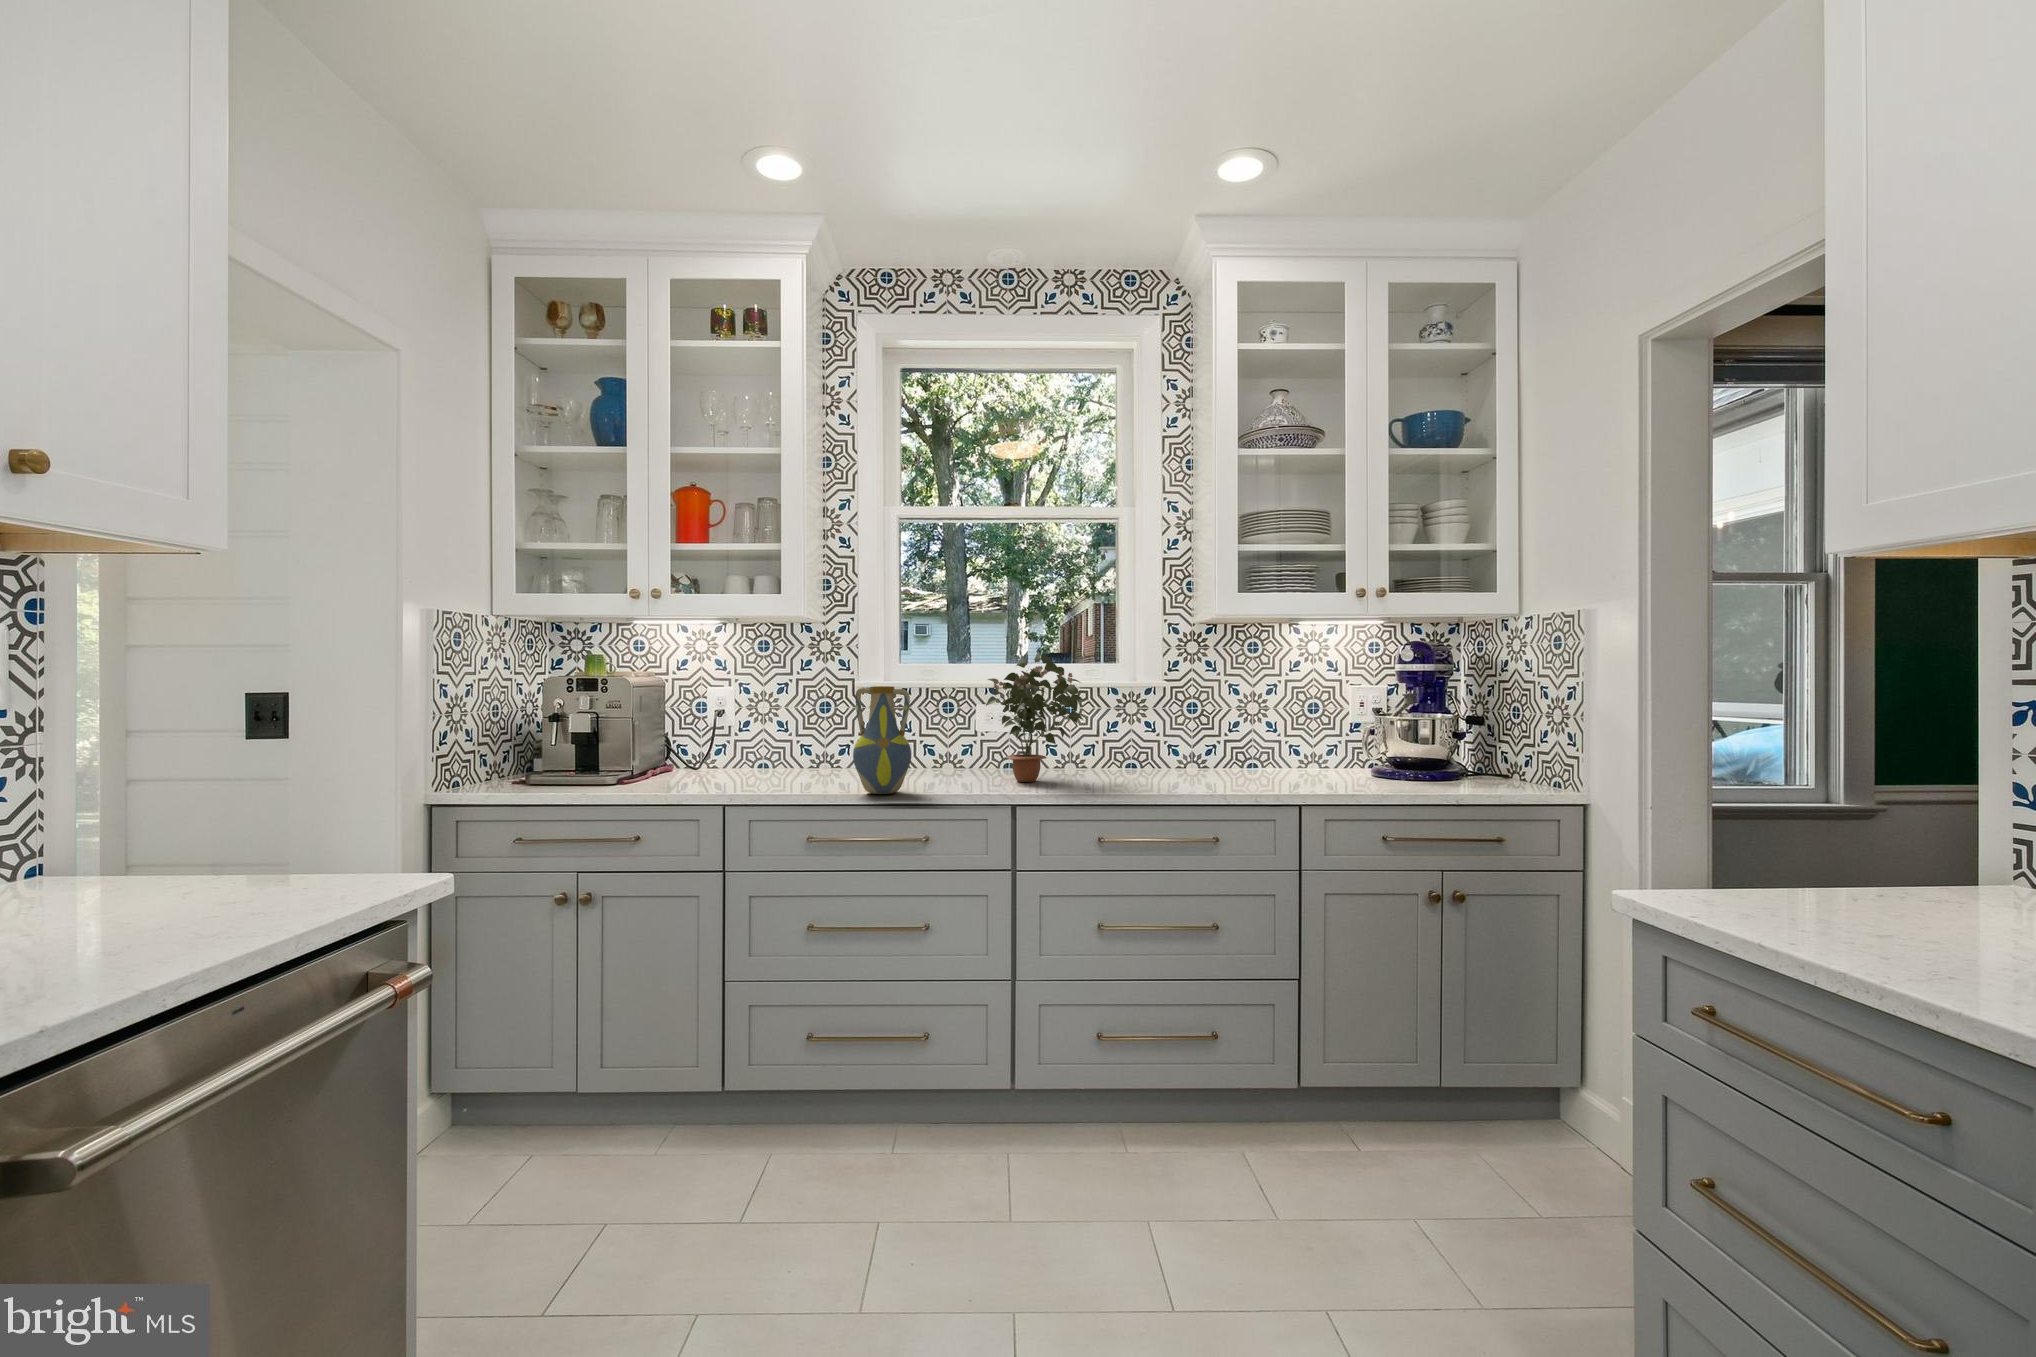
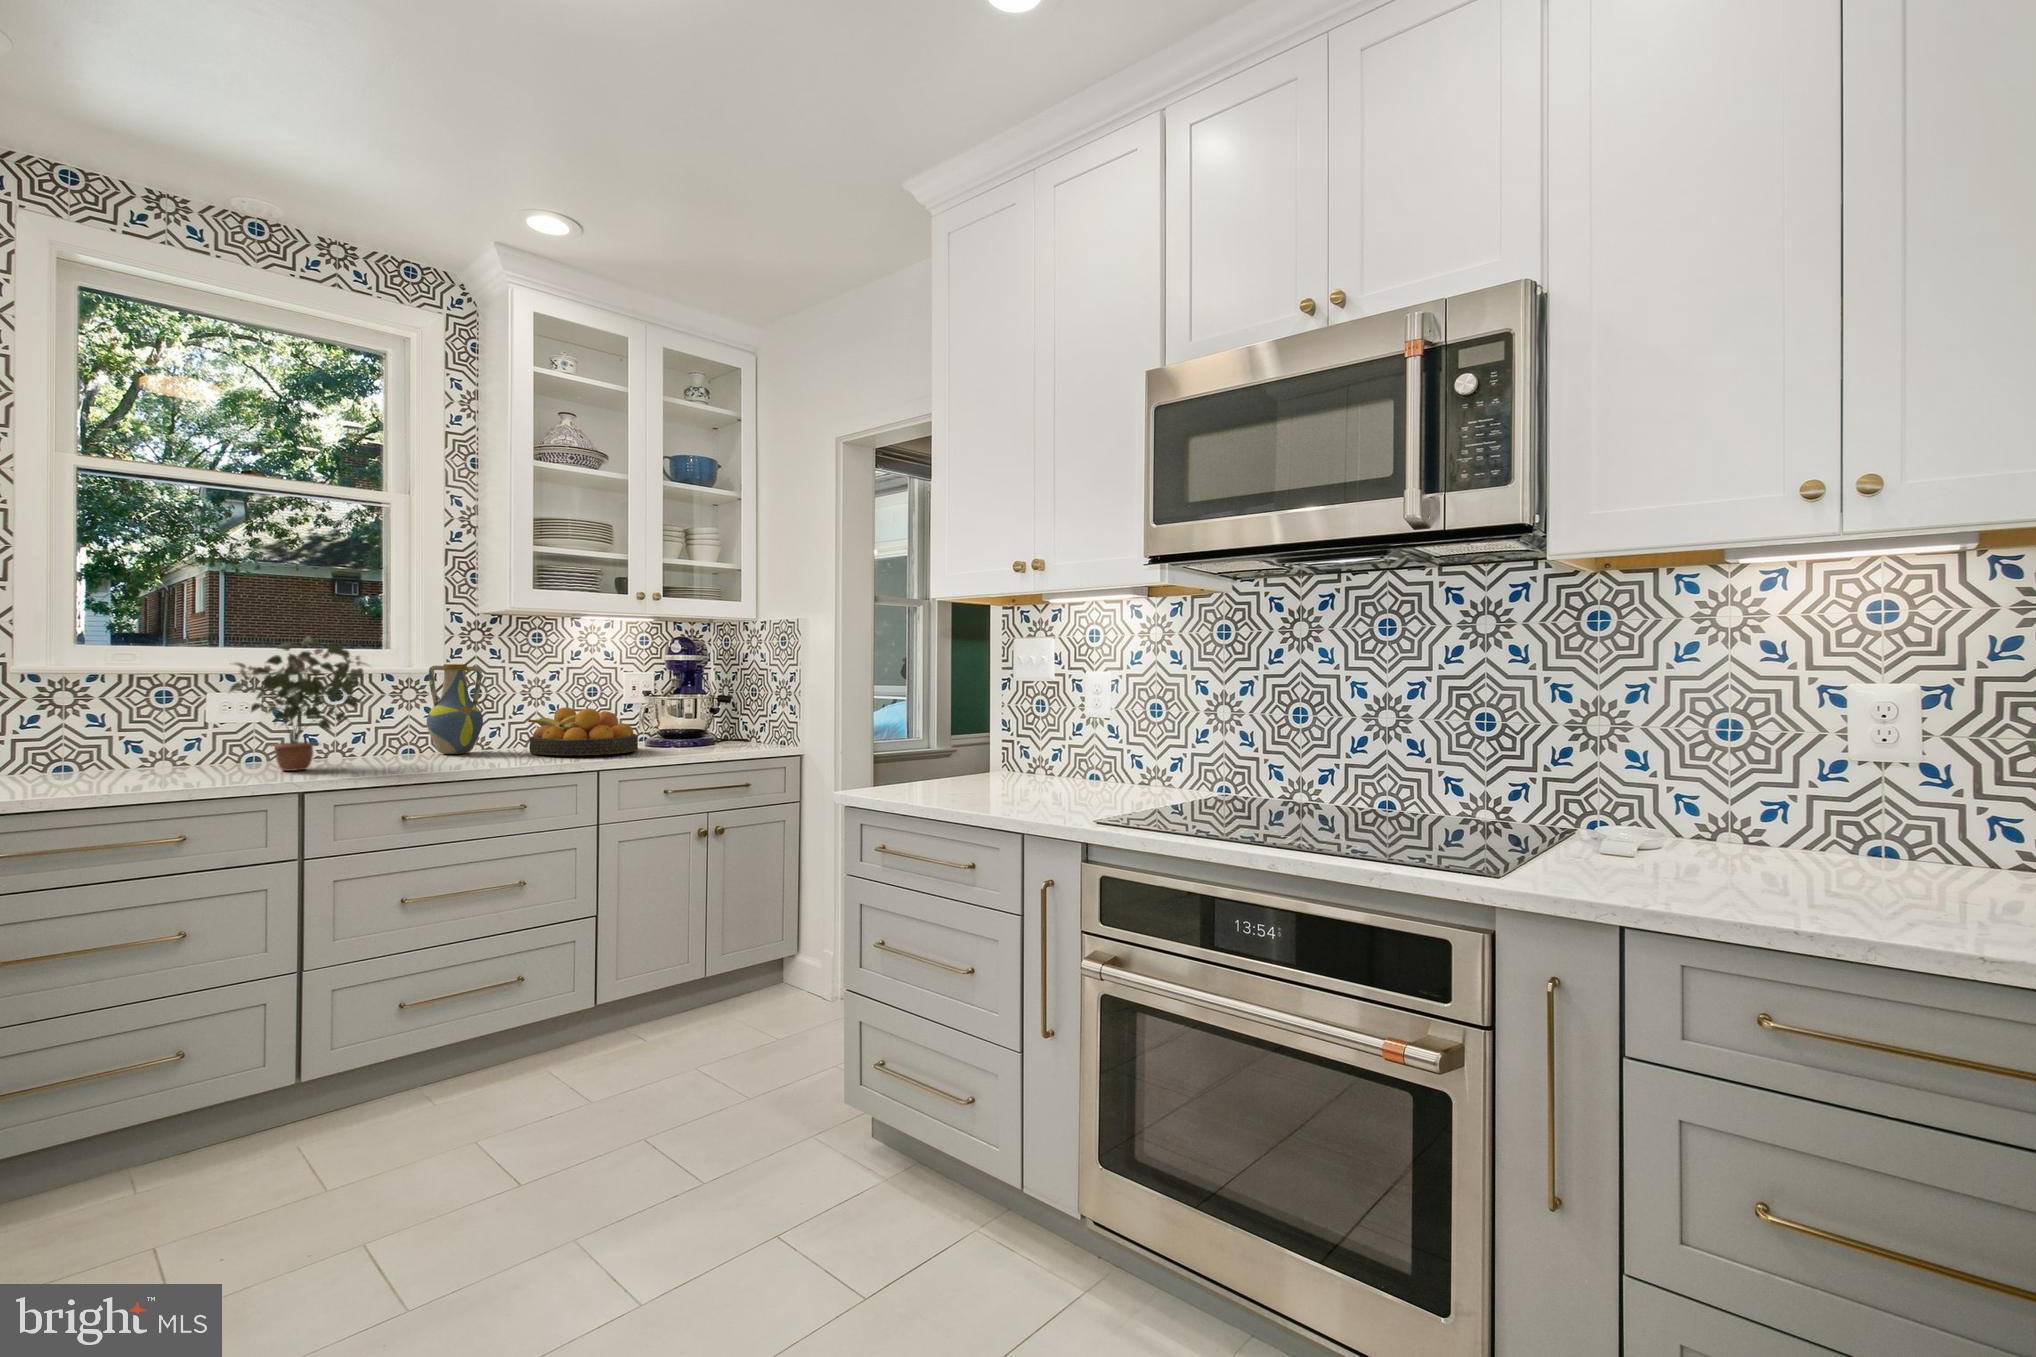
vase: present [853,686,911,794] -> present [427,664,483,754]
fruit bowl: none [1239,726,1358,785] -> present [528,707,638,755]

